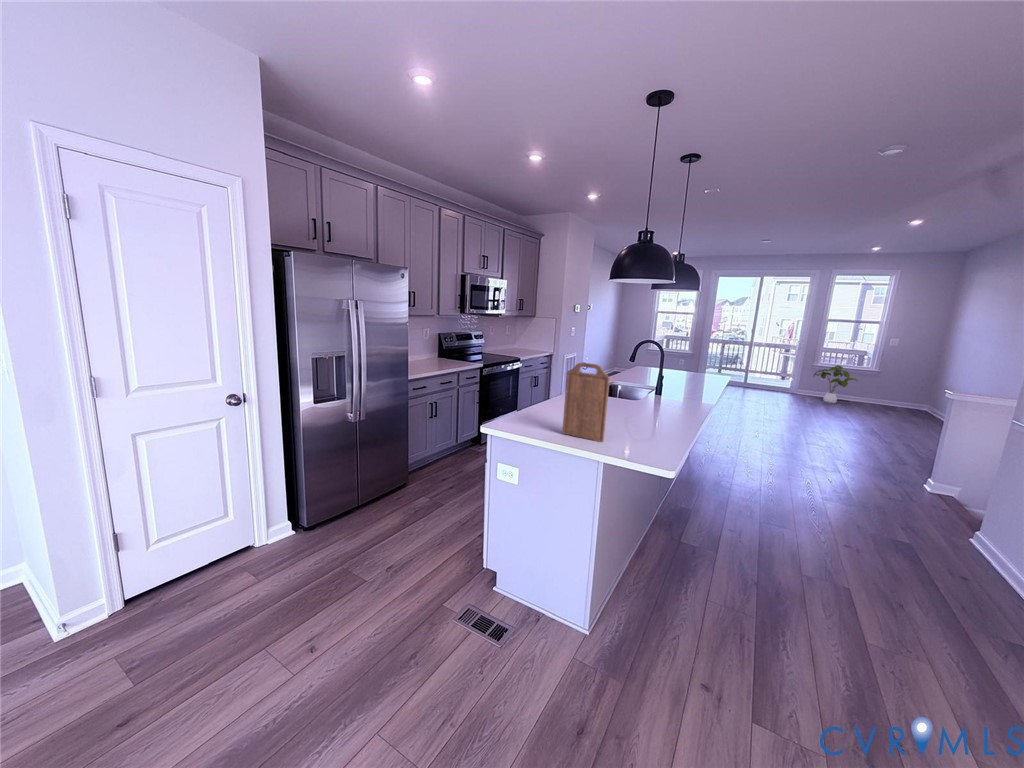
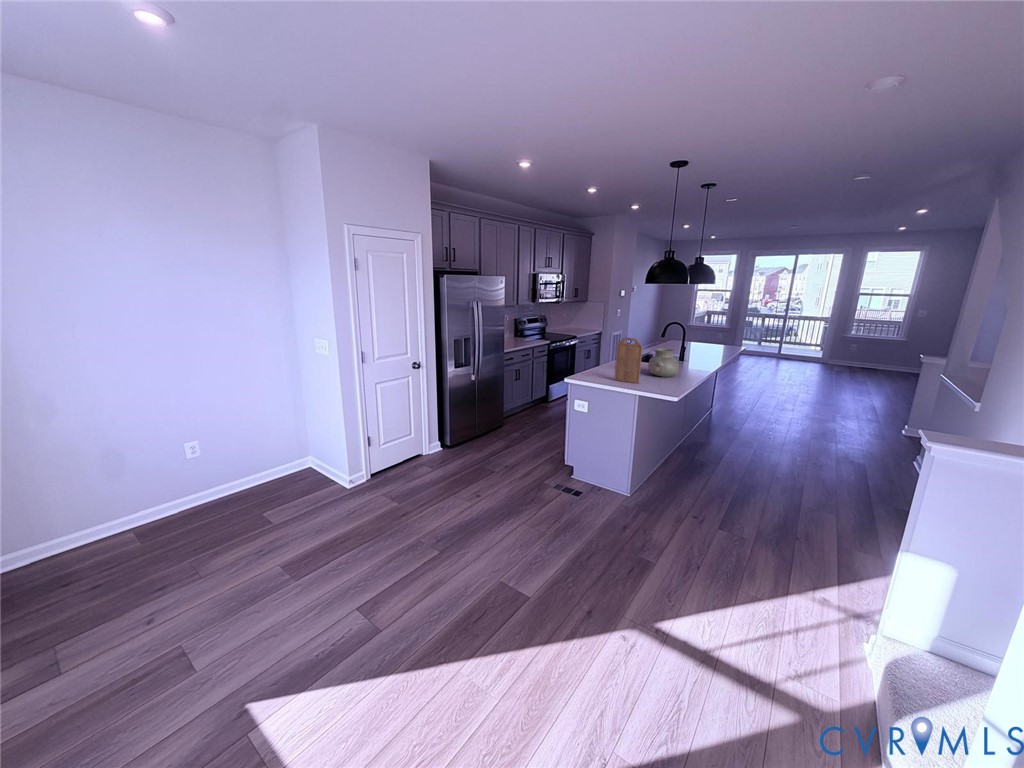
house plant: present [814,365,857,403] -> none [845,335,887,370]
vase: none [616,381,666,427] -> present [648,348,680,377]

